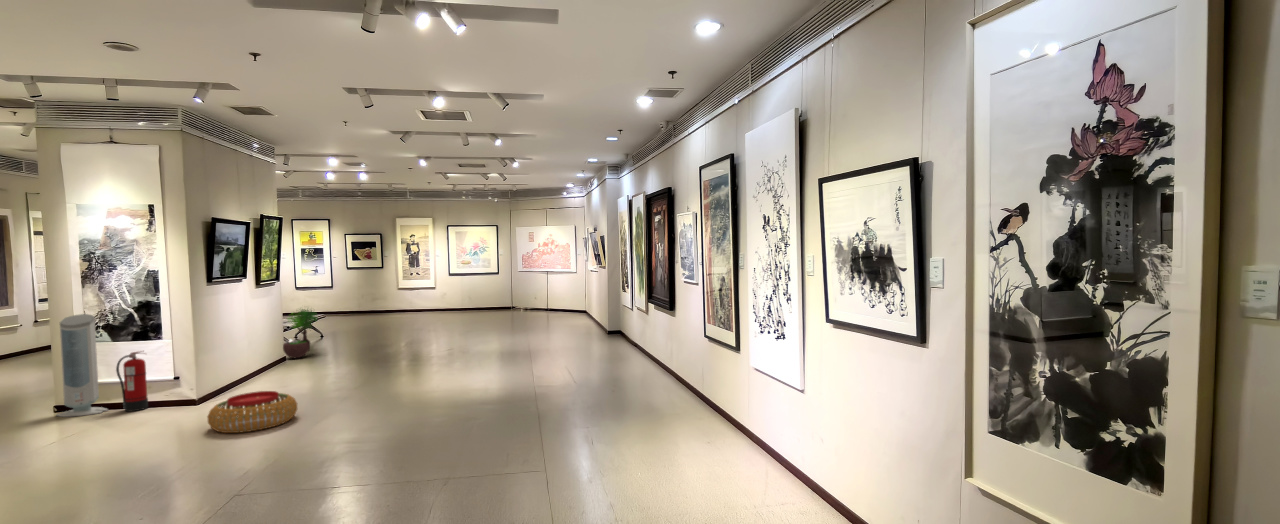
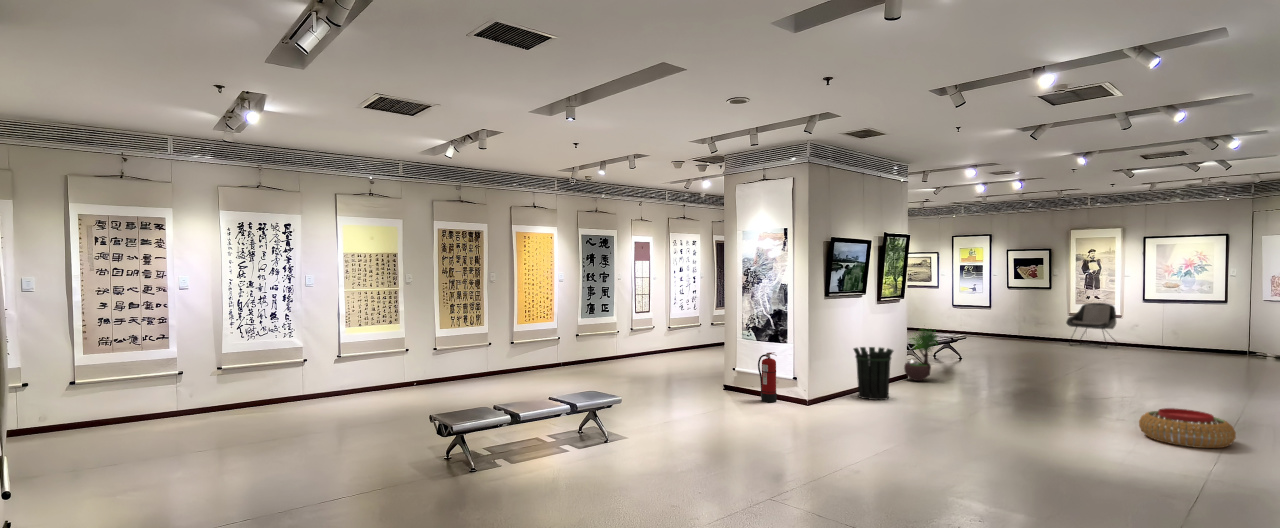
lounge chair: none [397,277,433,312] -> present [1066,303,1118,348]
air purifier: present [57,314,108,417] -> none [723,317,753,398]
waste bin: none [238,329,284,383] -> present [853,347,893,400]
pouf: present [207,391,297,433] -> present [1139,408,1236,448]

